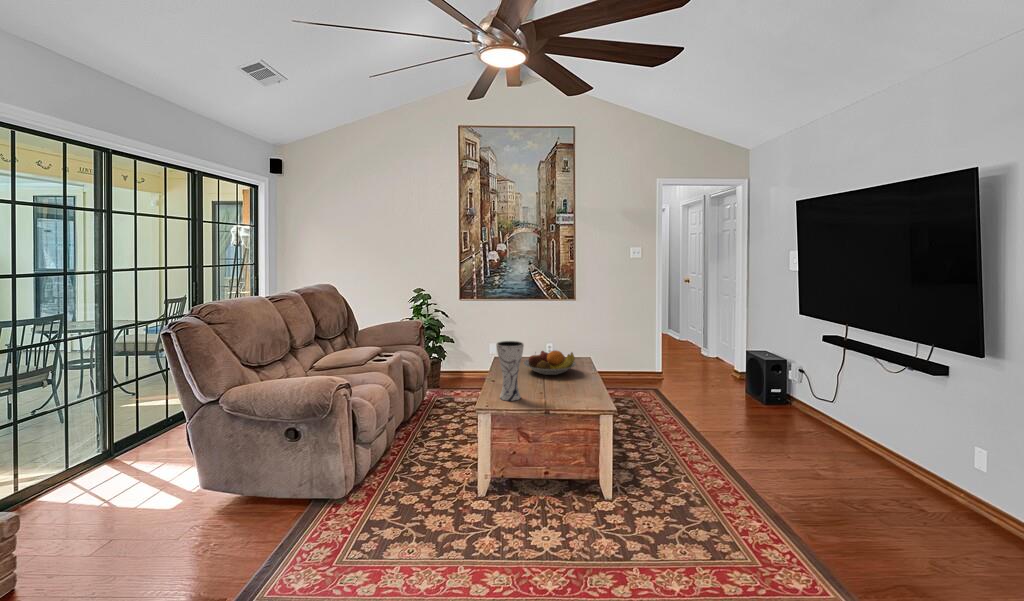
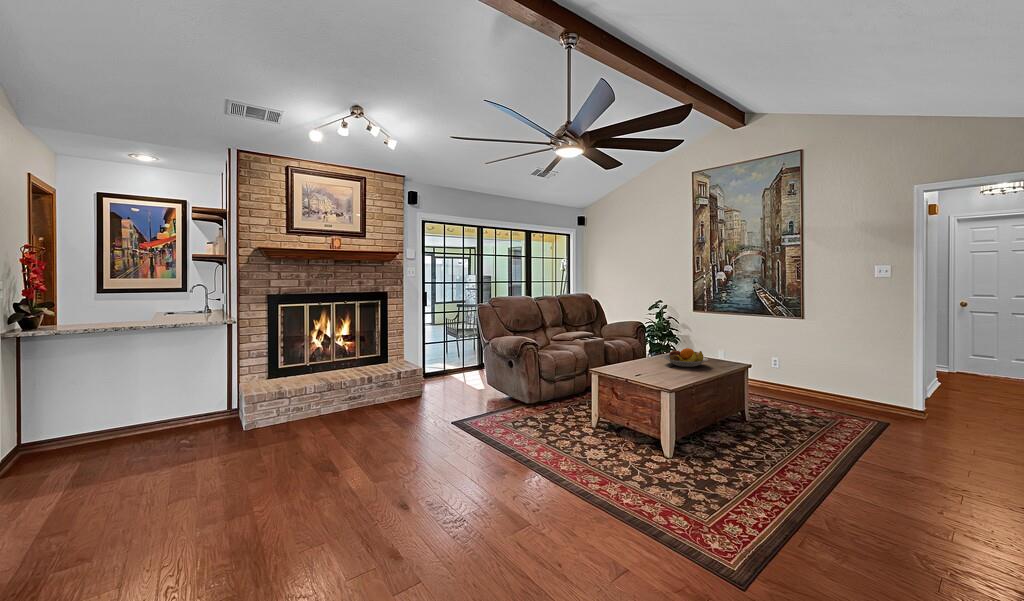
vase: present [497,341,524,401] -> none [611,332,630,372]

